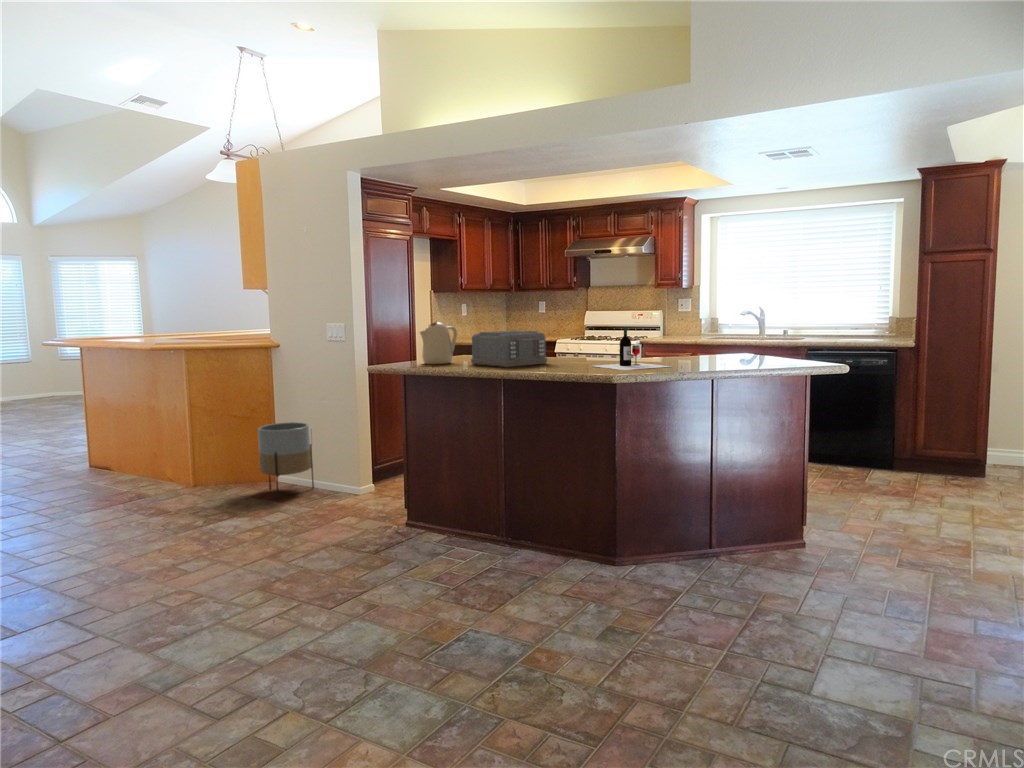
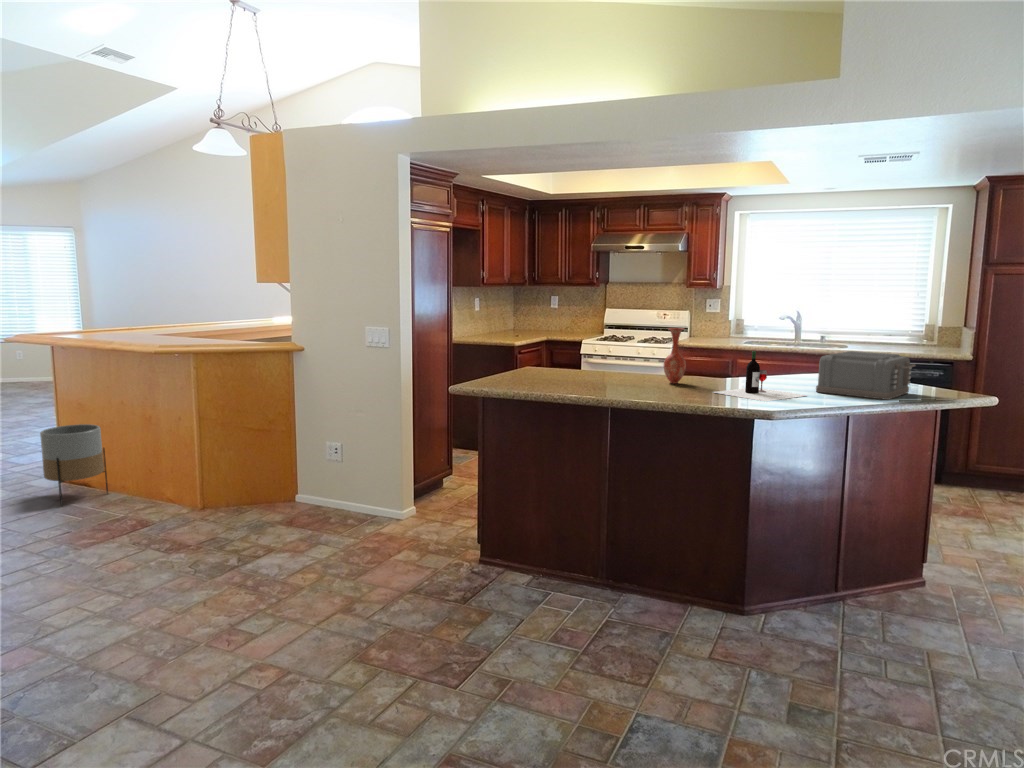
vase: none [562,312,581,362] -> present [664,328,686,384]
kettle: present [420,322,457,364] -> none [505,335,542,384]
toaster: present [471,331,547,367] -> present [816,351,916,400]
planter: present [258,422,314,499] -> present [40,424,108,506]

